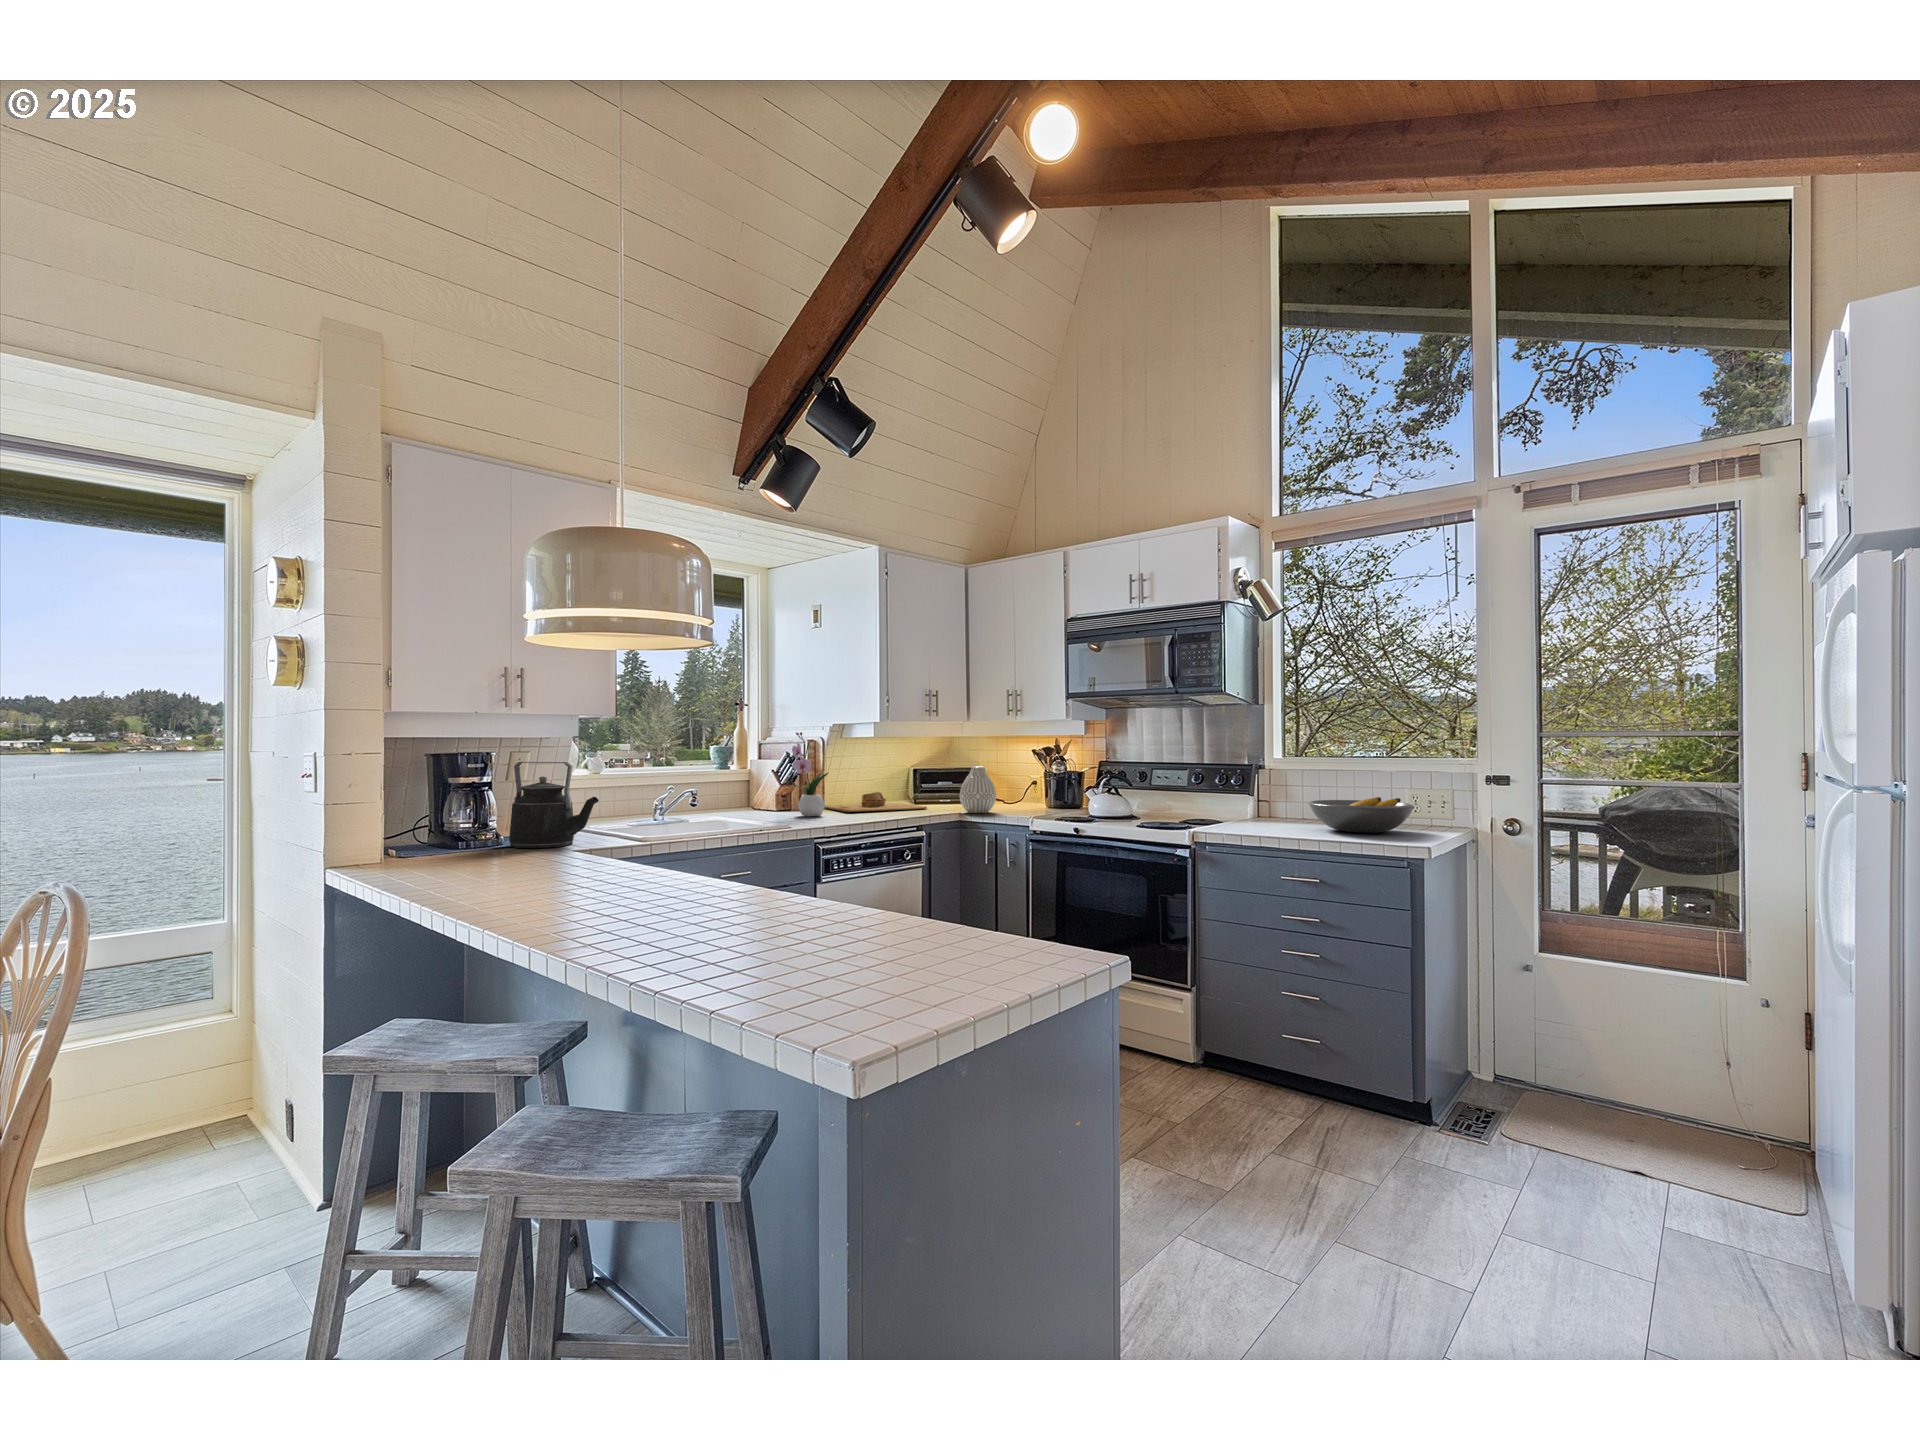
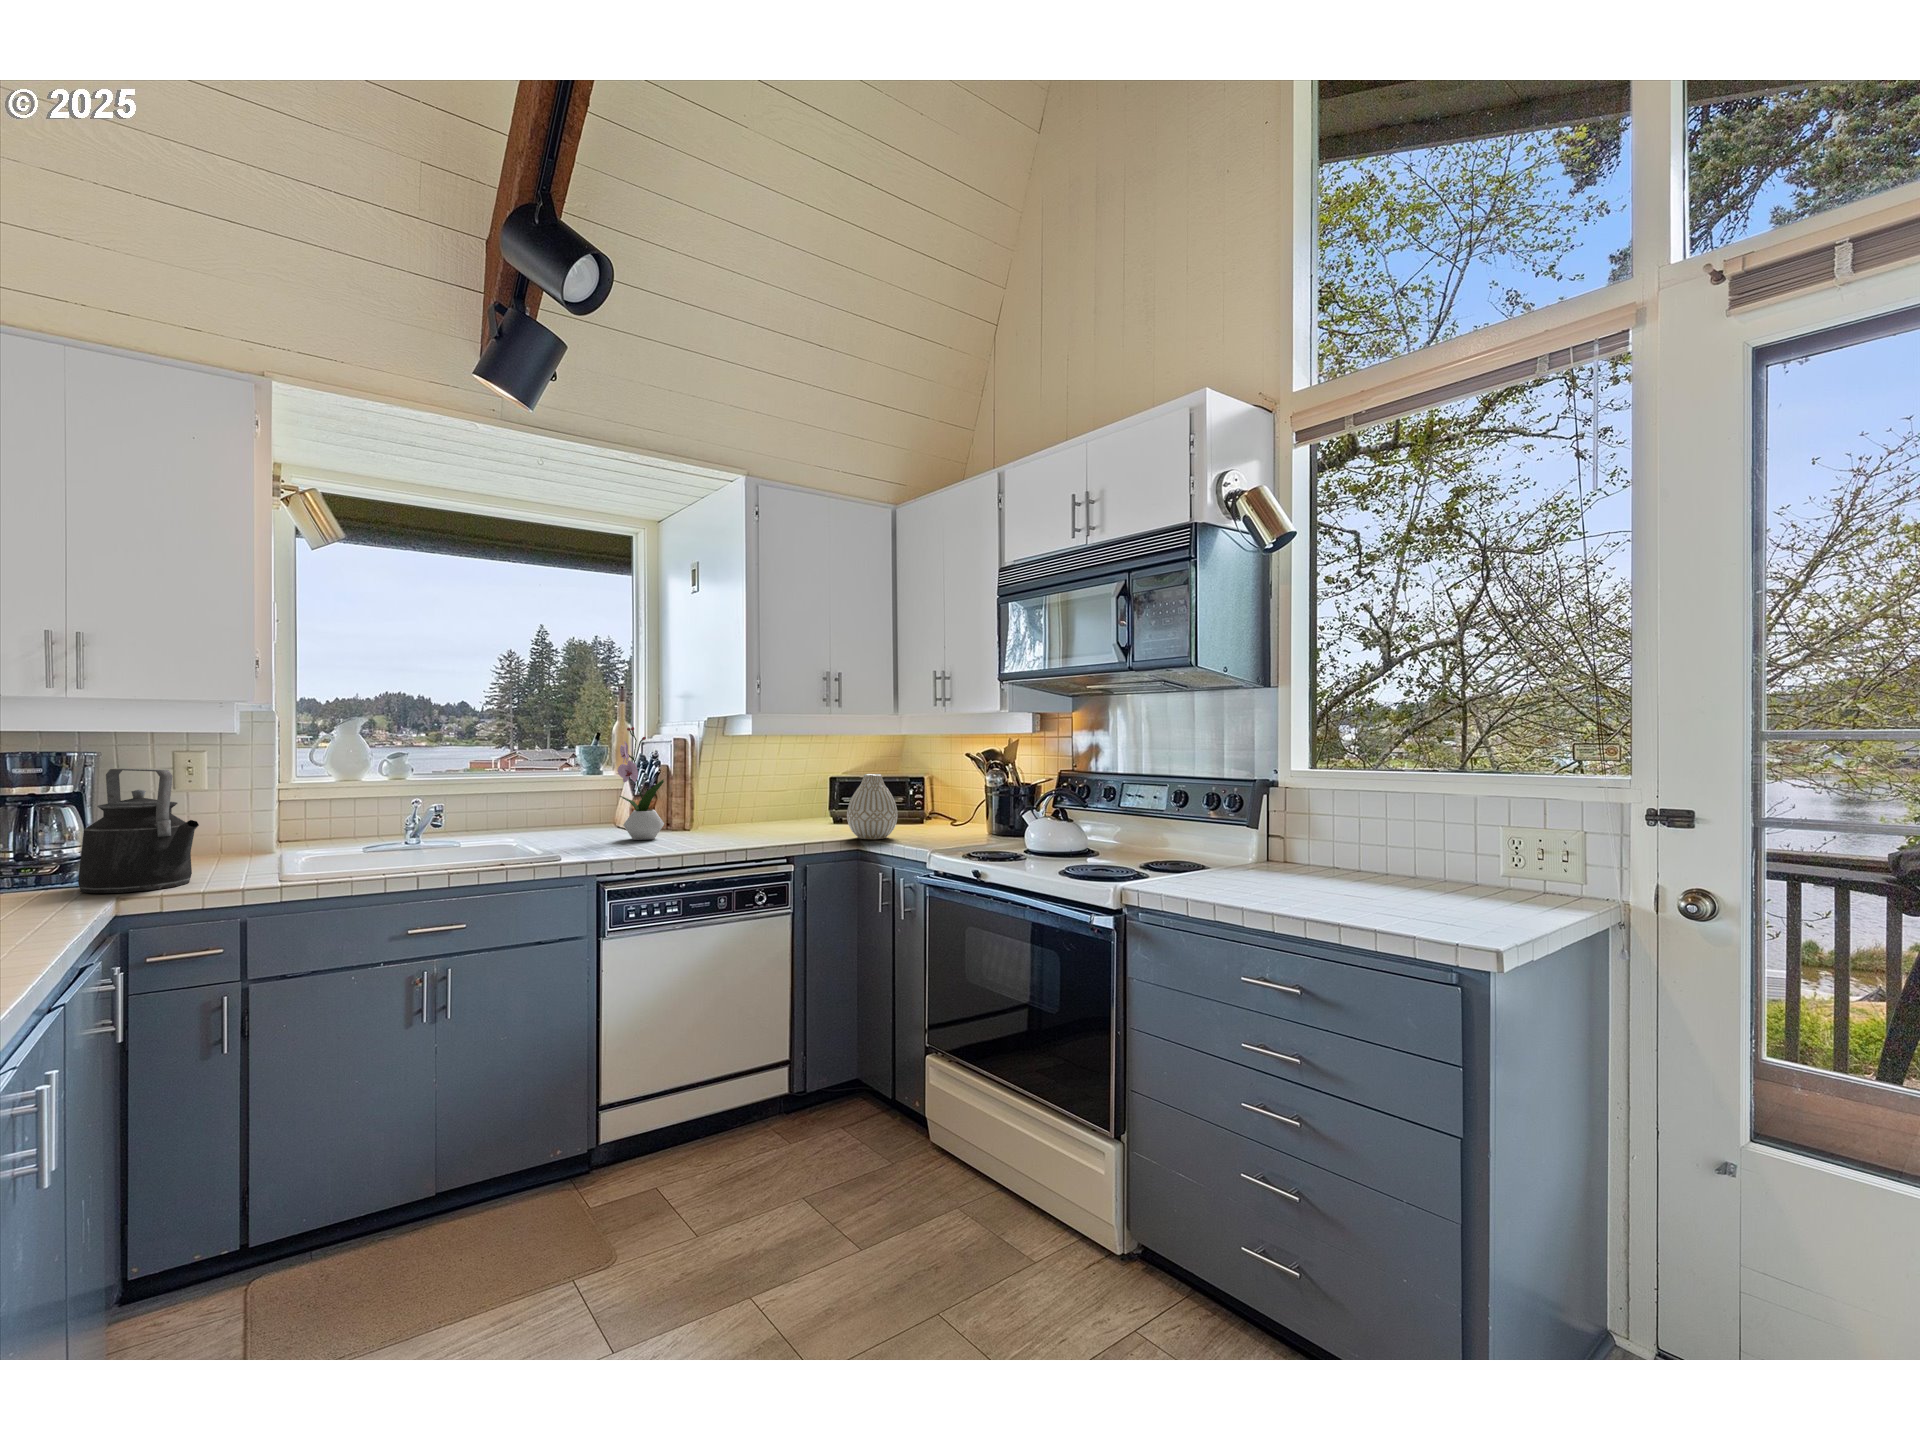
cutting board: present [824,792,927,812] -> none [696,806,821,834]
fruit bowl: present [1308,797,1414,833] -> none [1315,841,1503,905]

